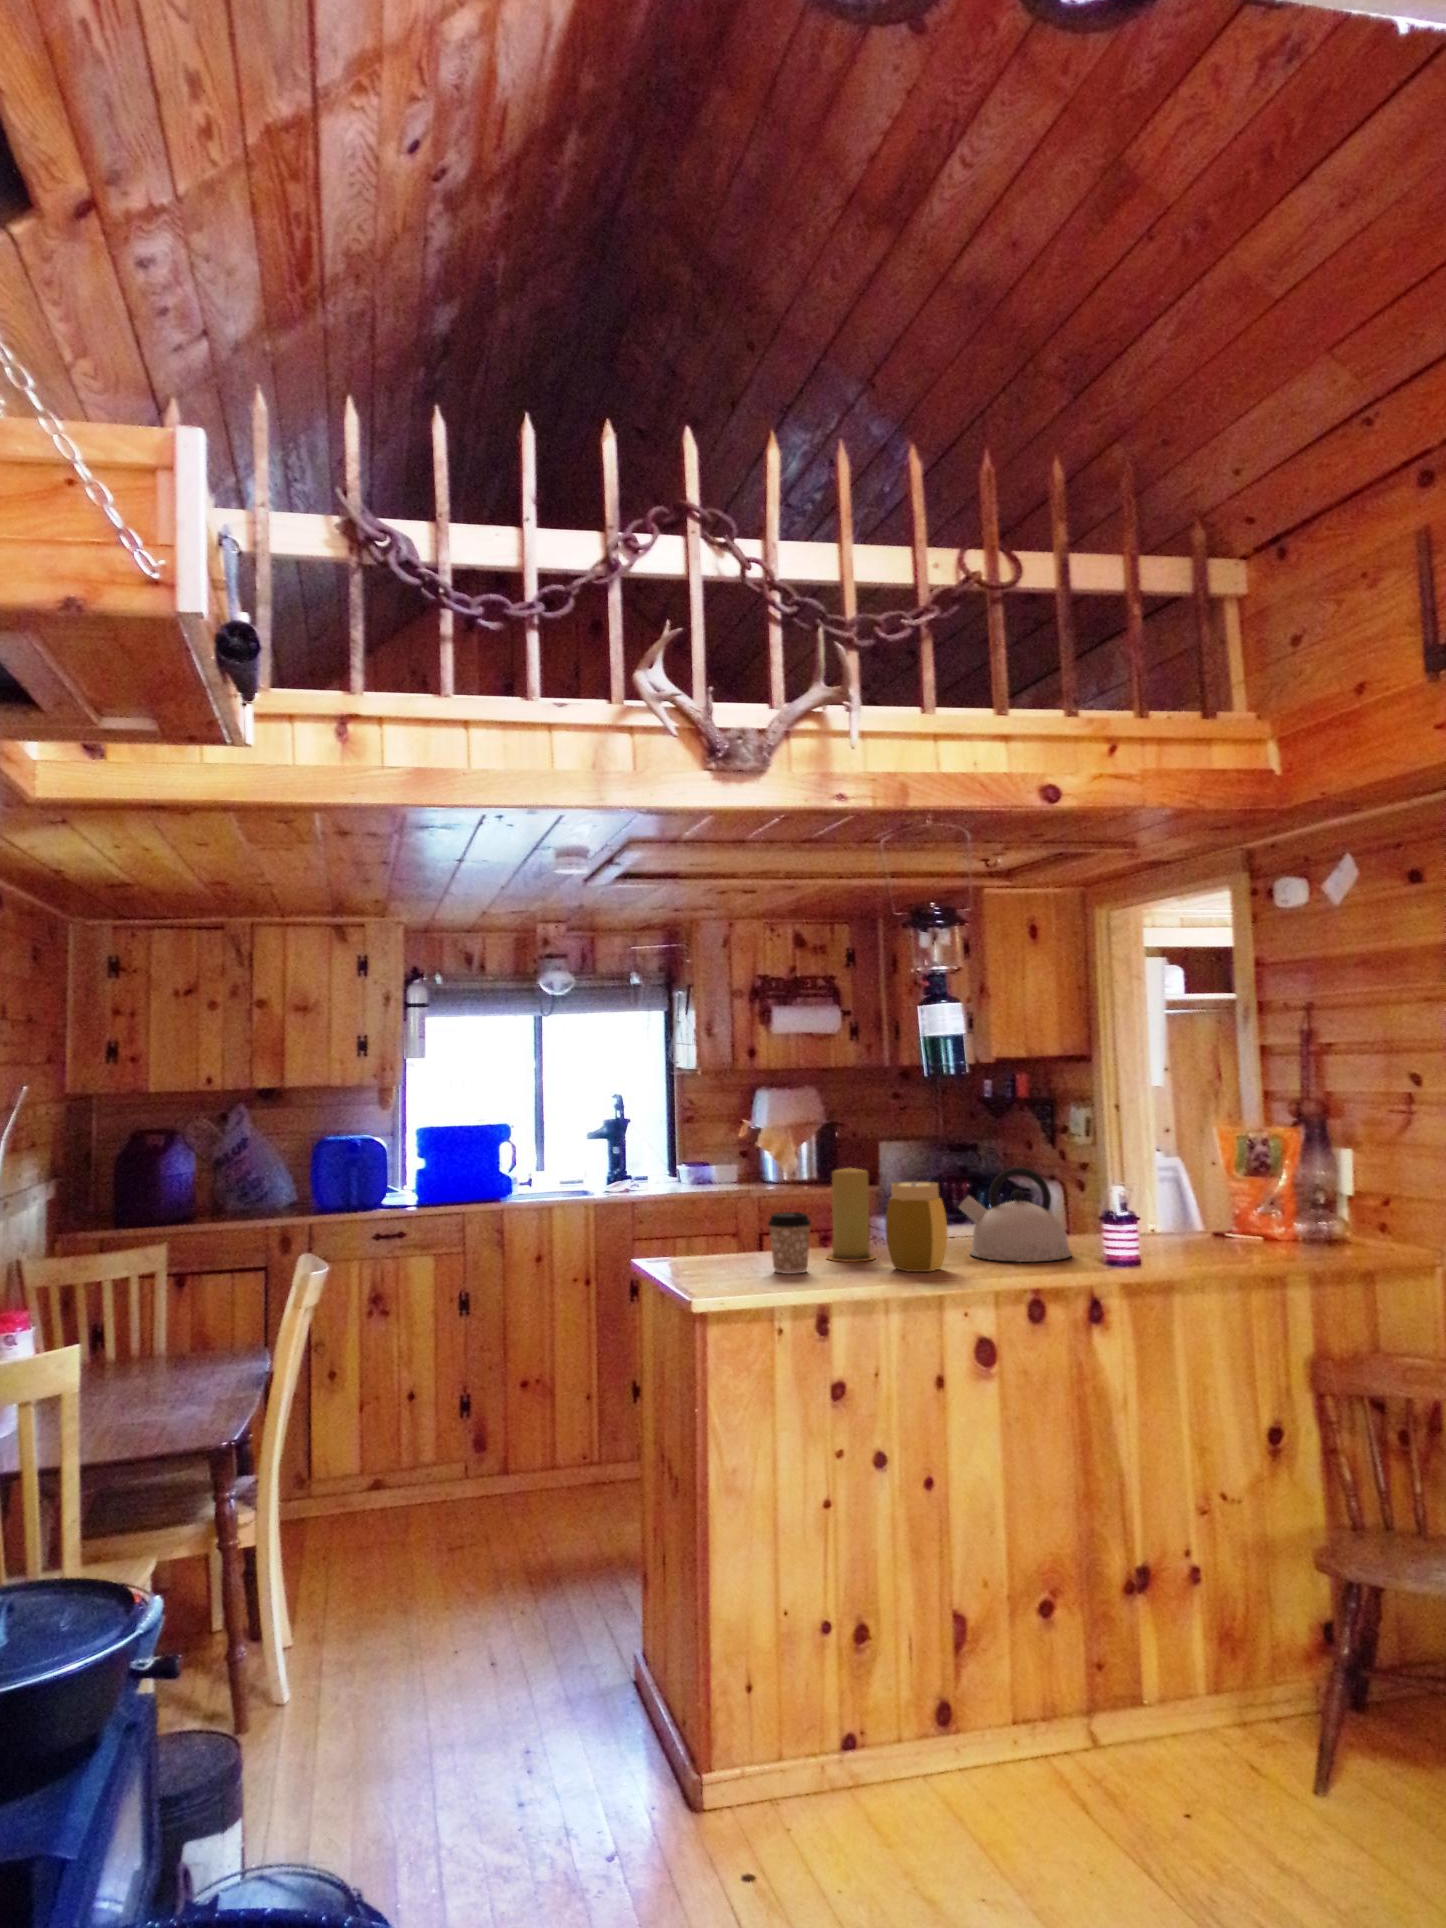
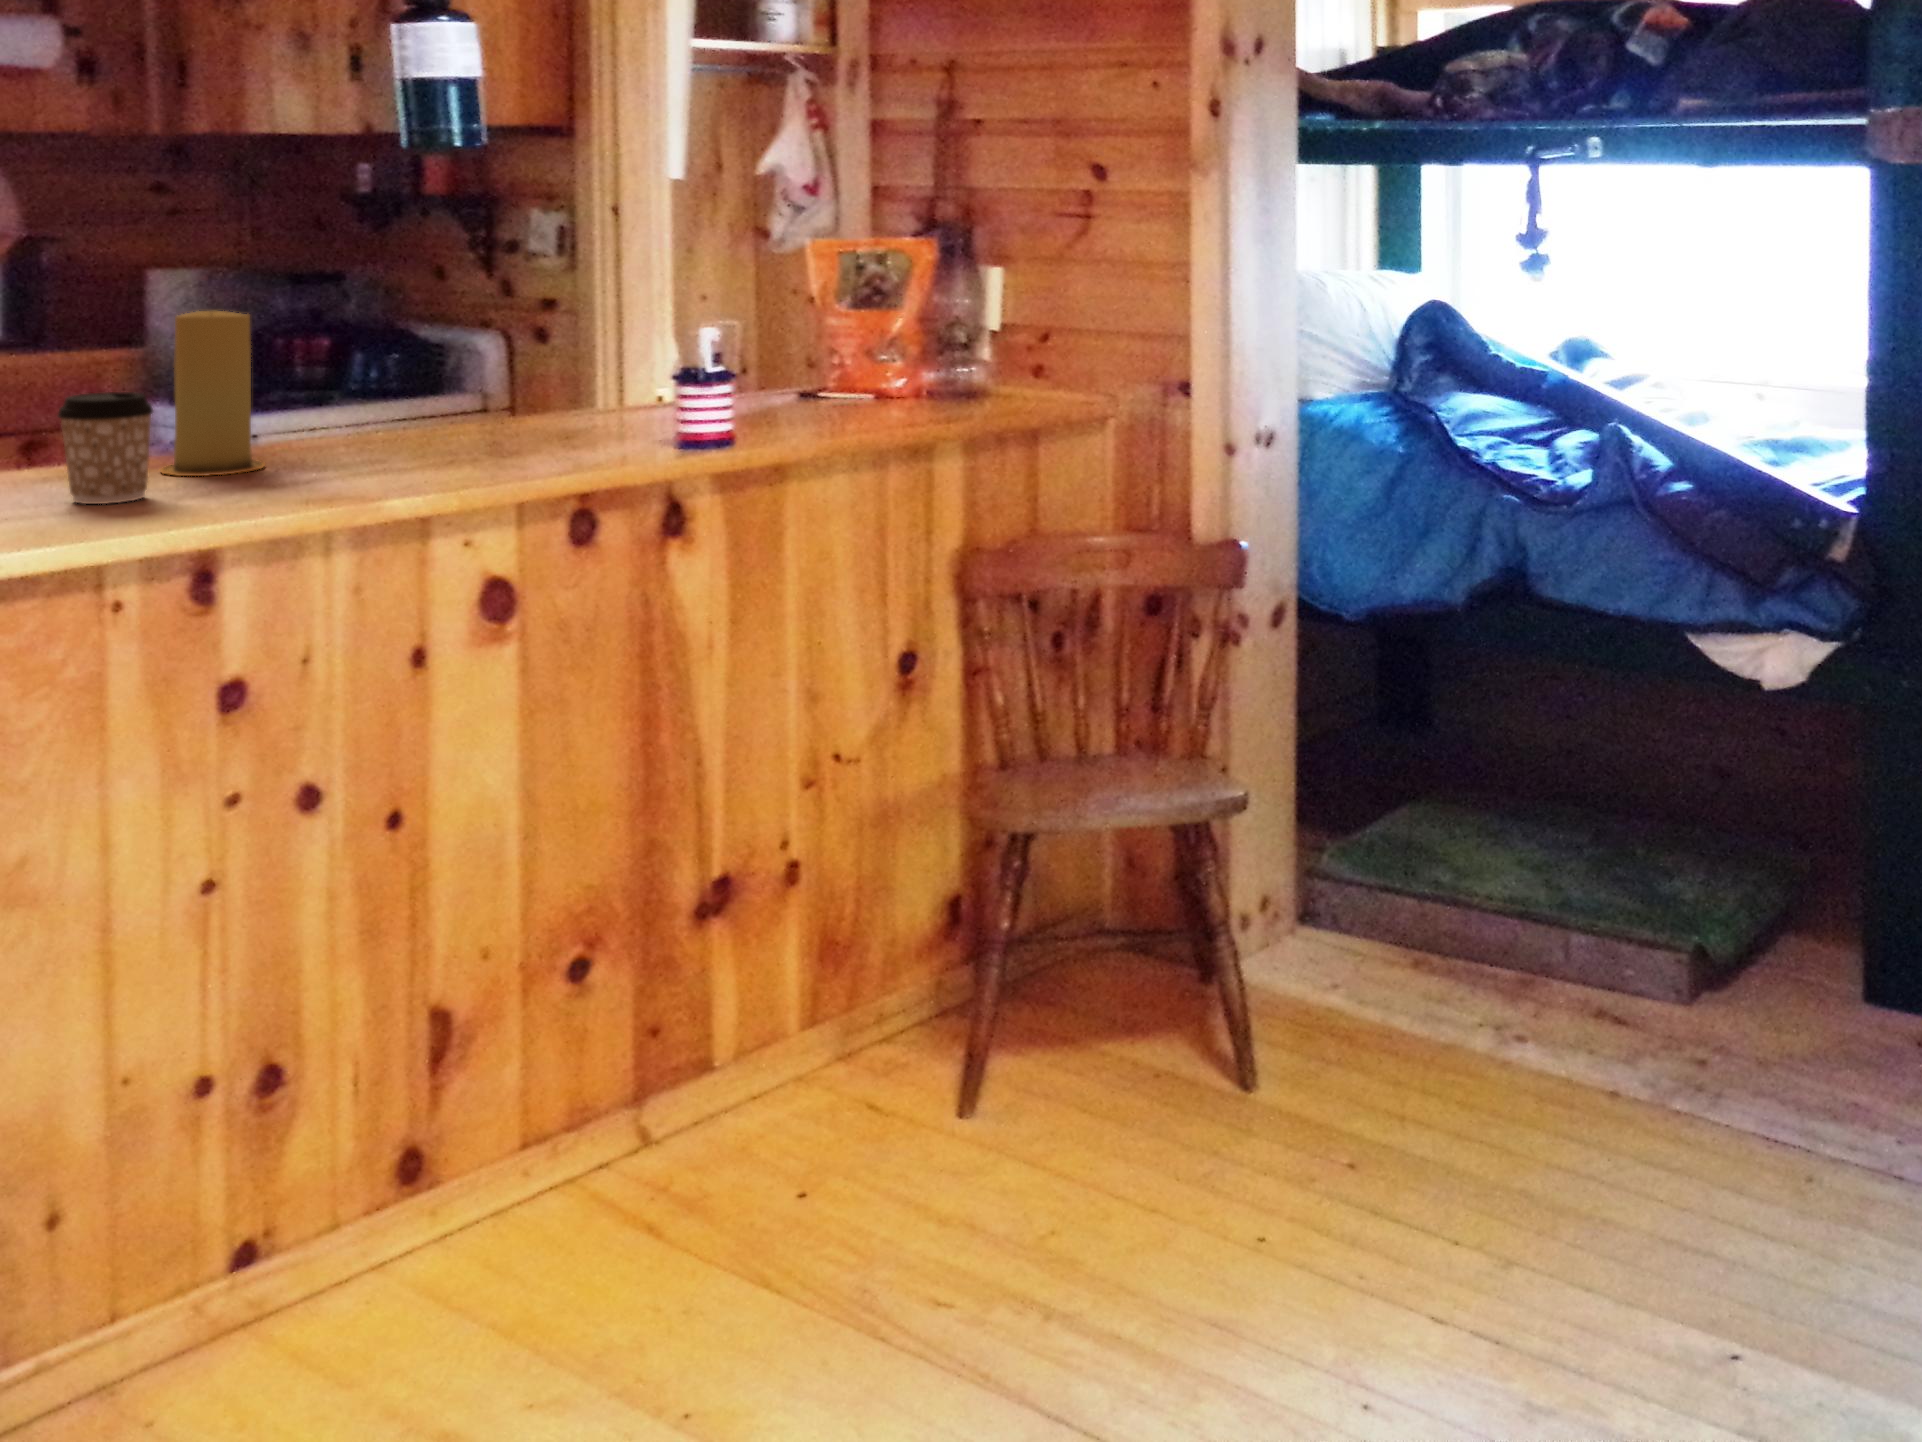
kettle: present [959,1167,1071,1262] -> none [417,302,615,453]
jar: present [885,1181,947,1272] -> none [302,329,421,482]

